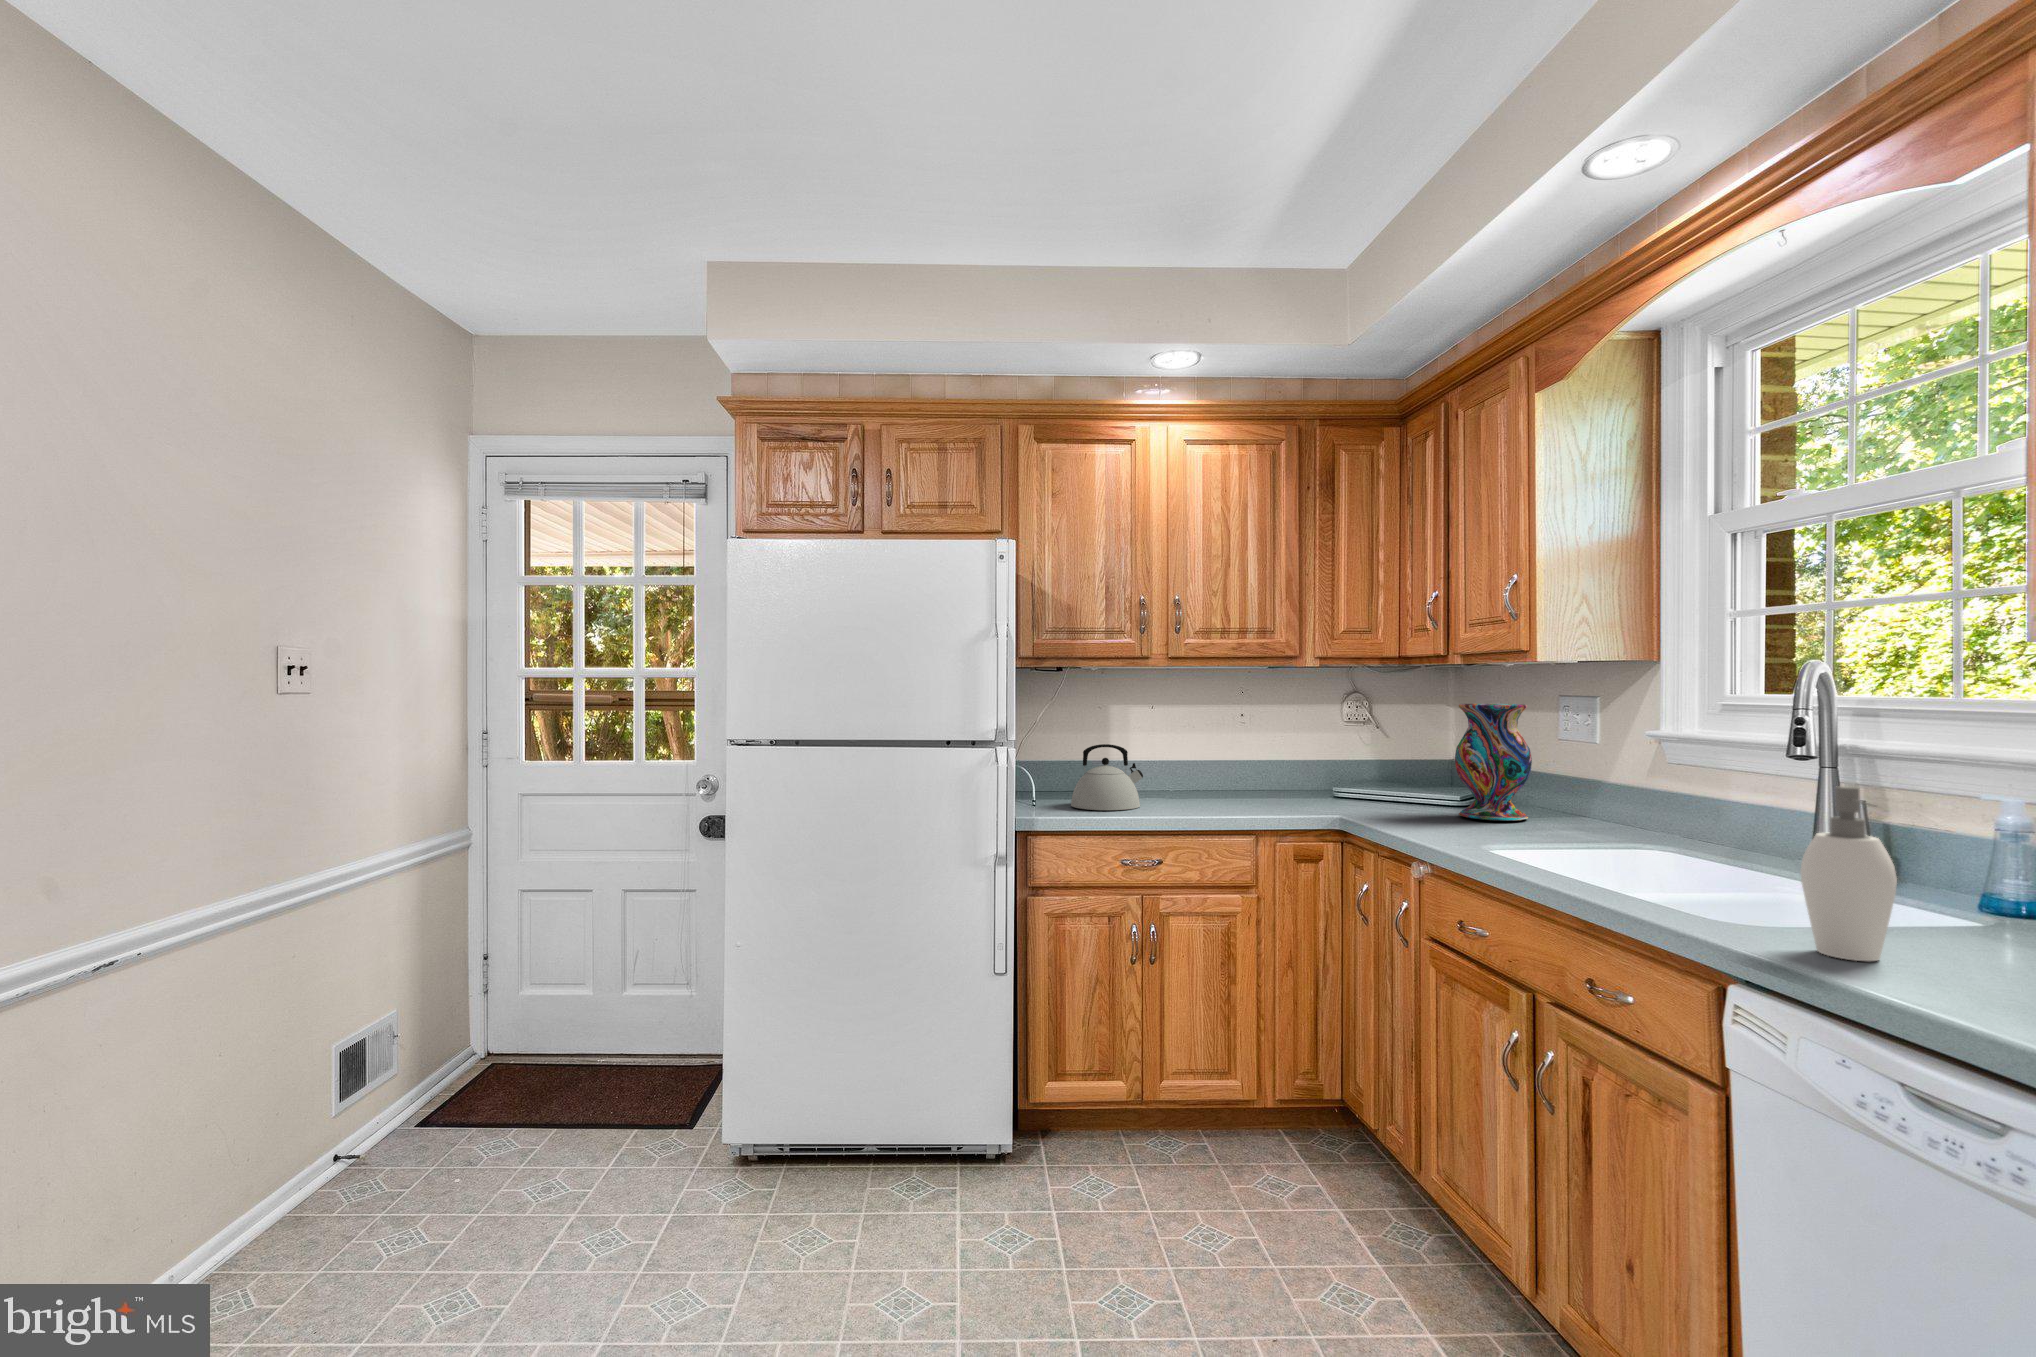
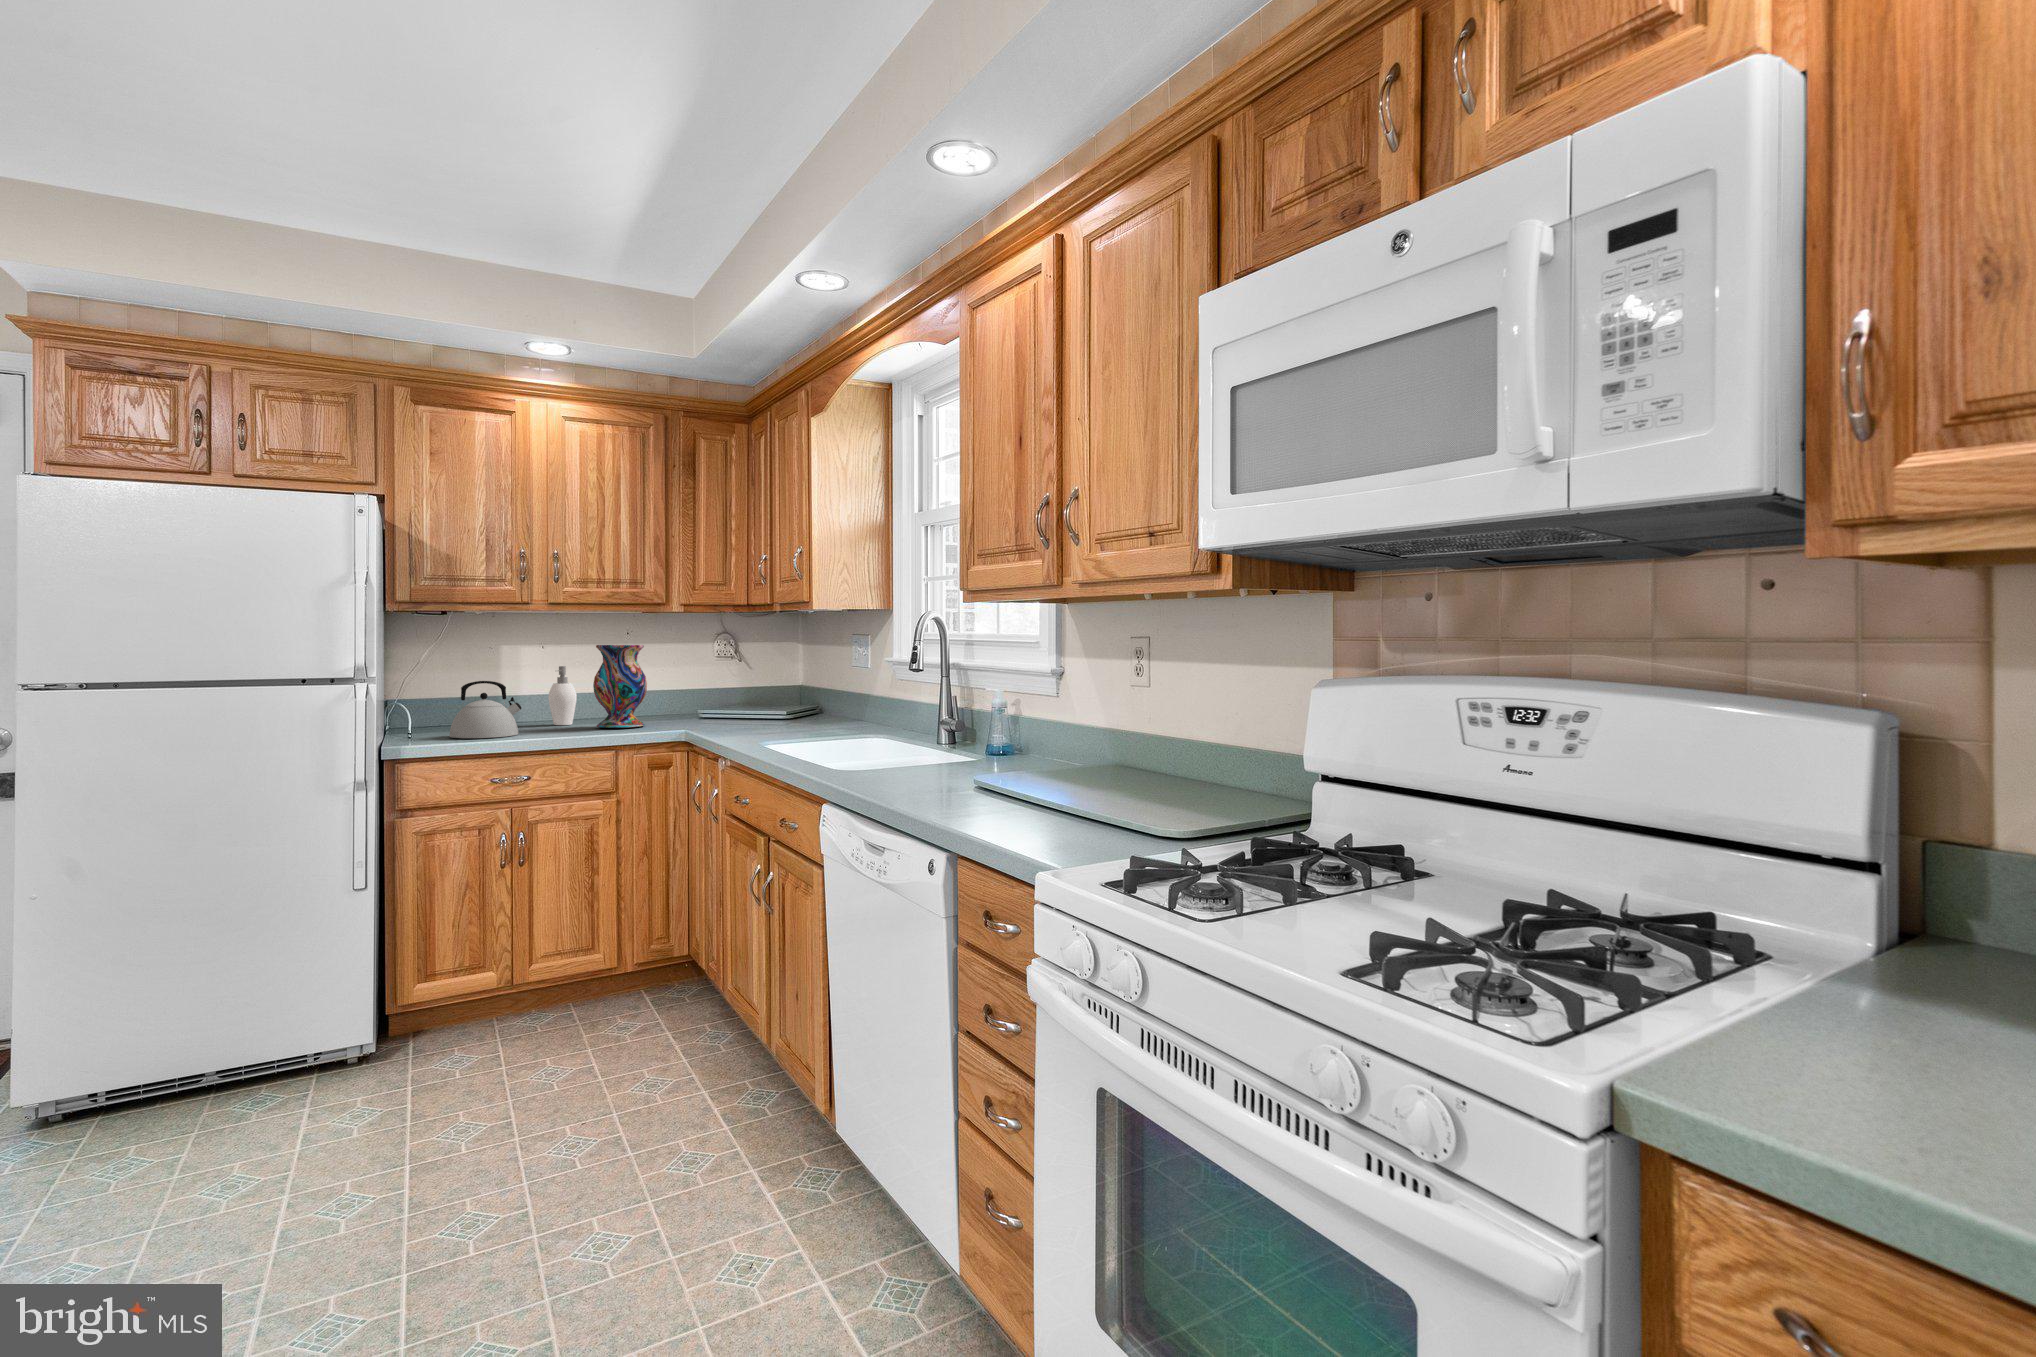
vase: present [1455,704,1532,821] -> present [593,645,647,728]
soap dispenser: present [1800,786,1897,961] -> present [548,666,577,725]

